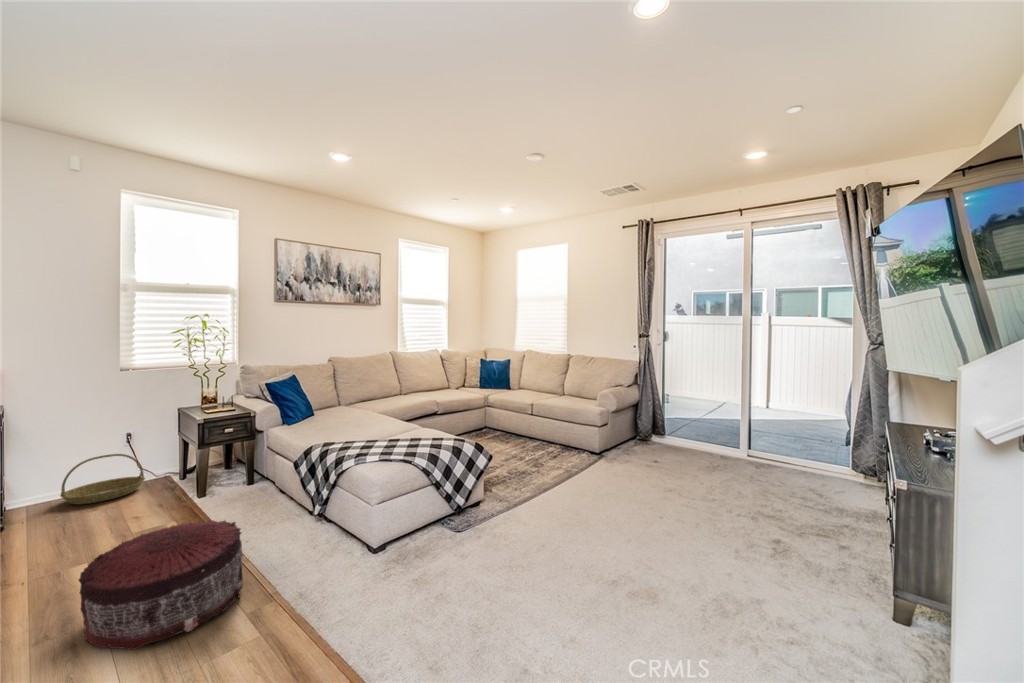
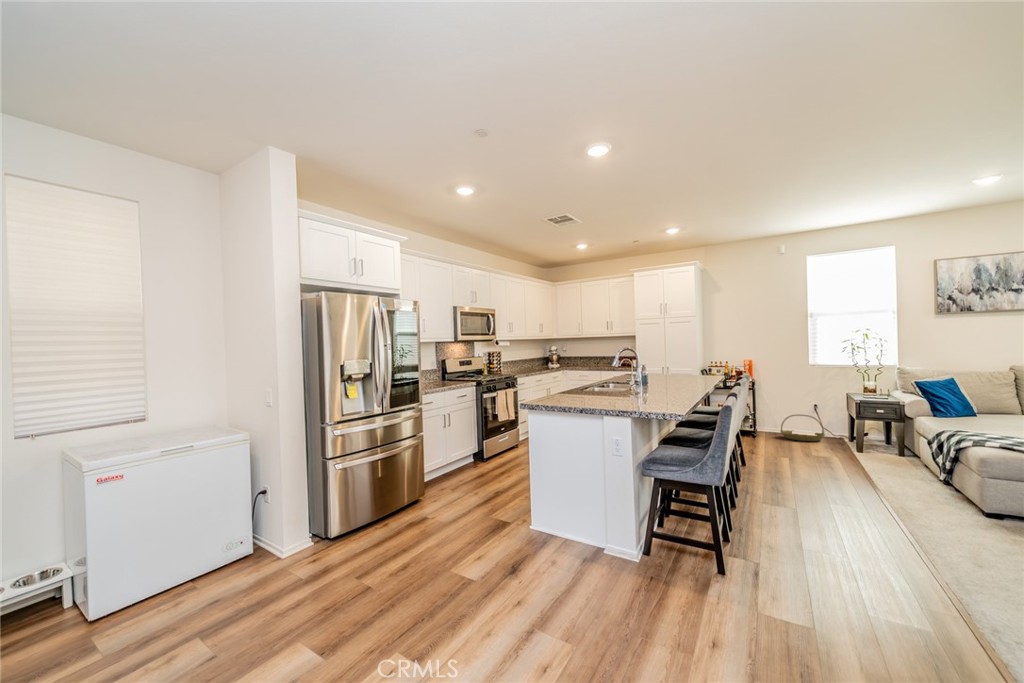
pouf: present [79,520,243,649] -> none [778,444,864,495]

